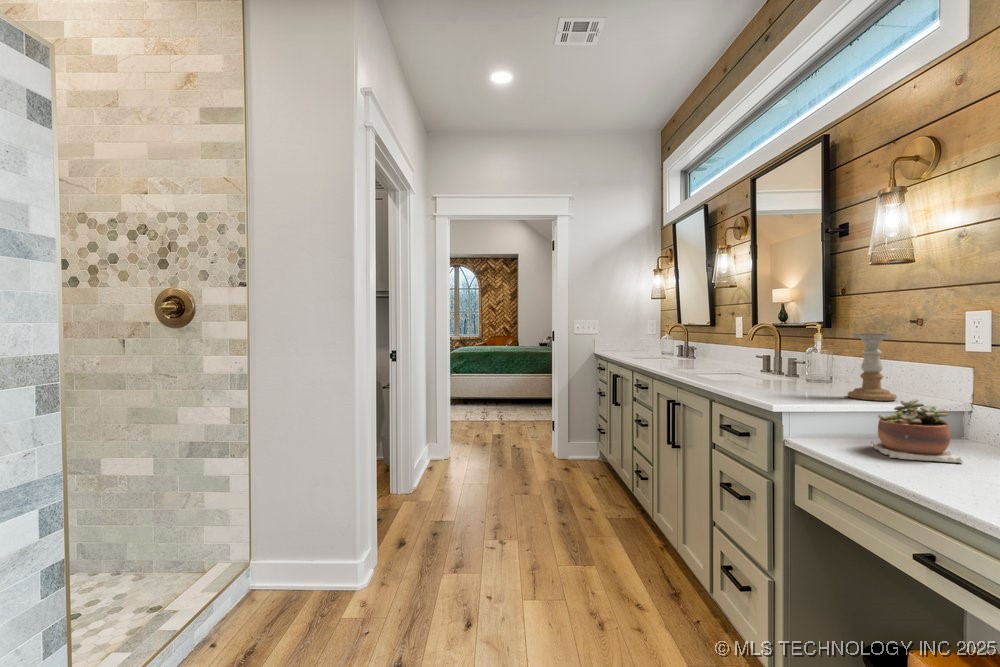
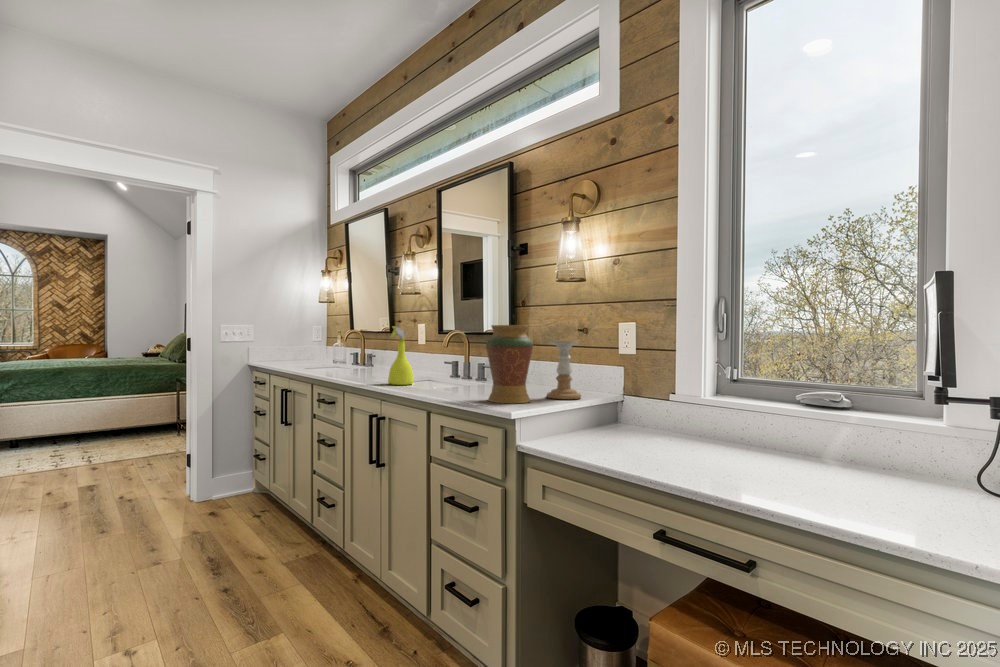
decorative vase: none [764,317,820,399] -> present [486,325,533,403]
spray bottle: none [688,319,714,375] -> present [388,326,414,385]
succulent plant: present [874,400,963,463] -> none [581,397,648,449]

